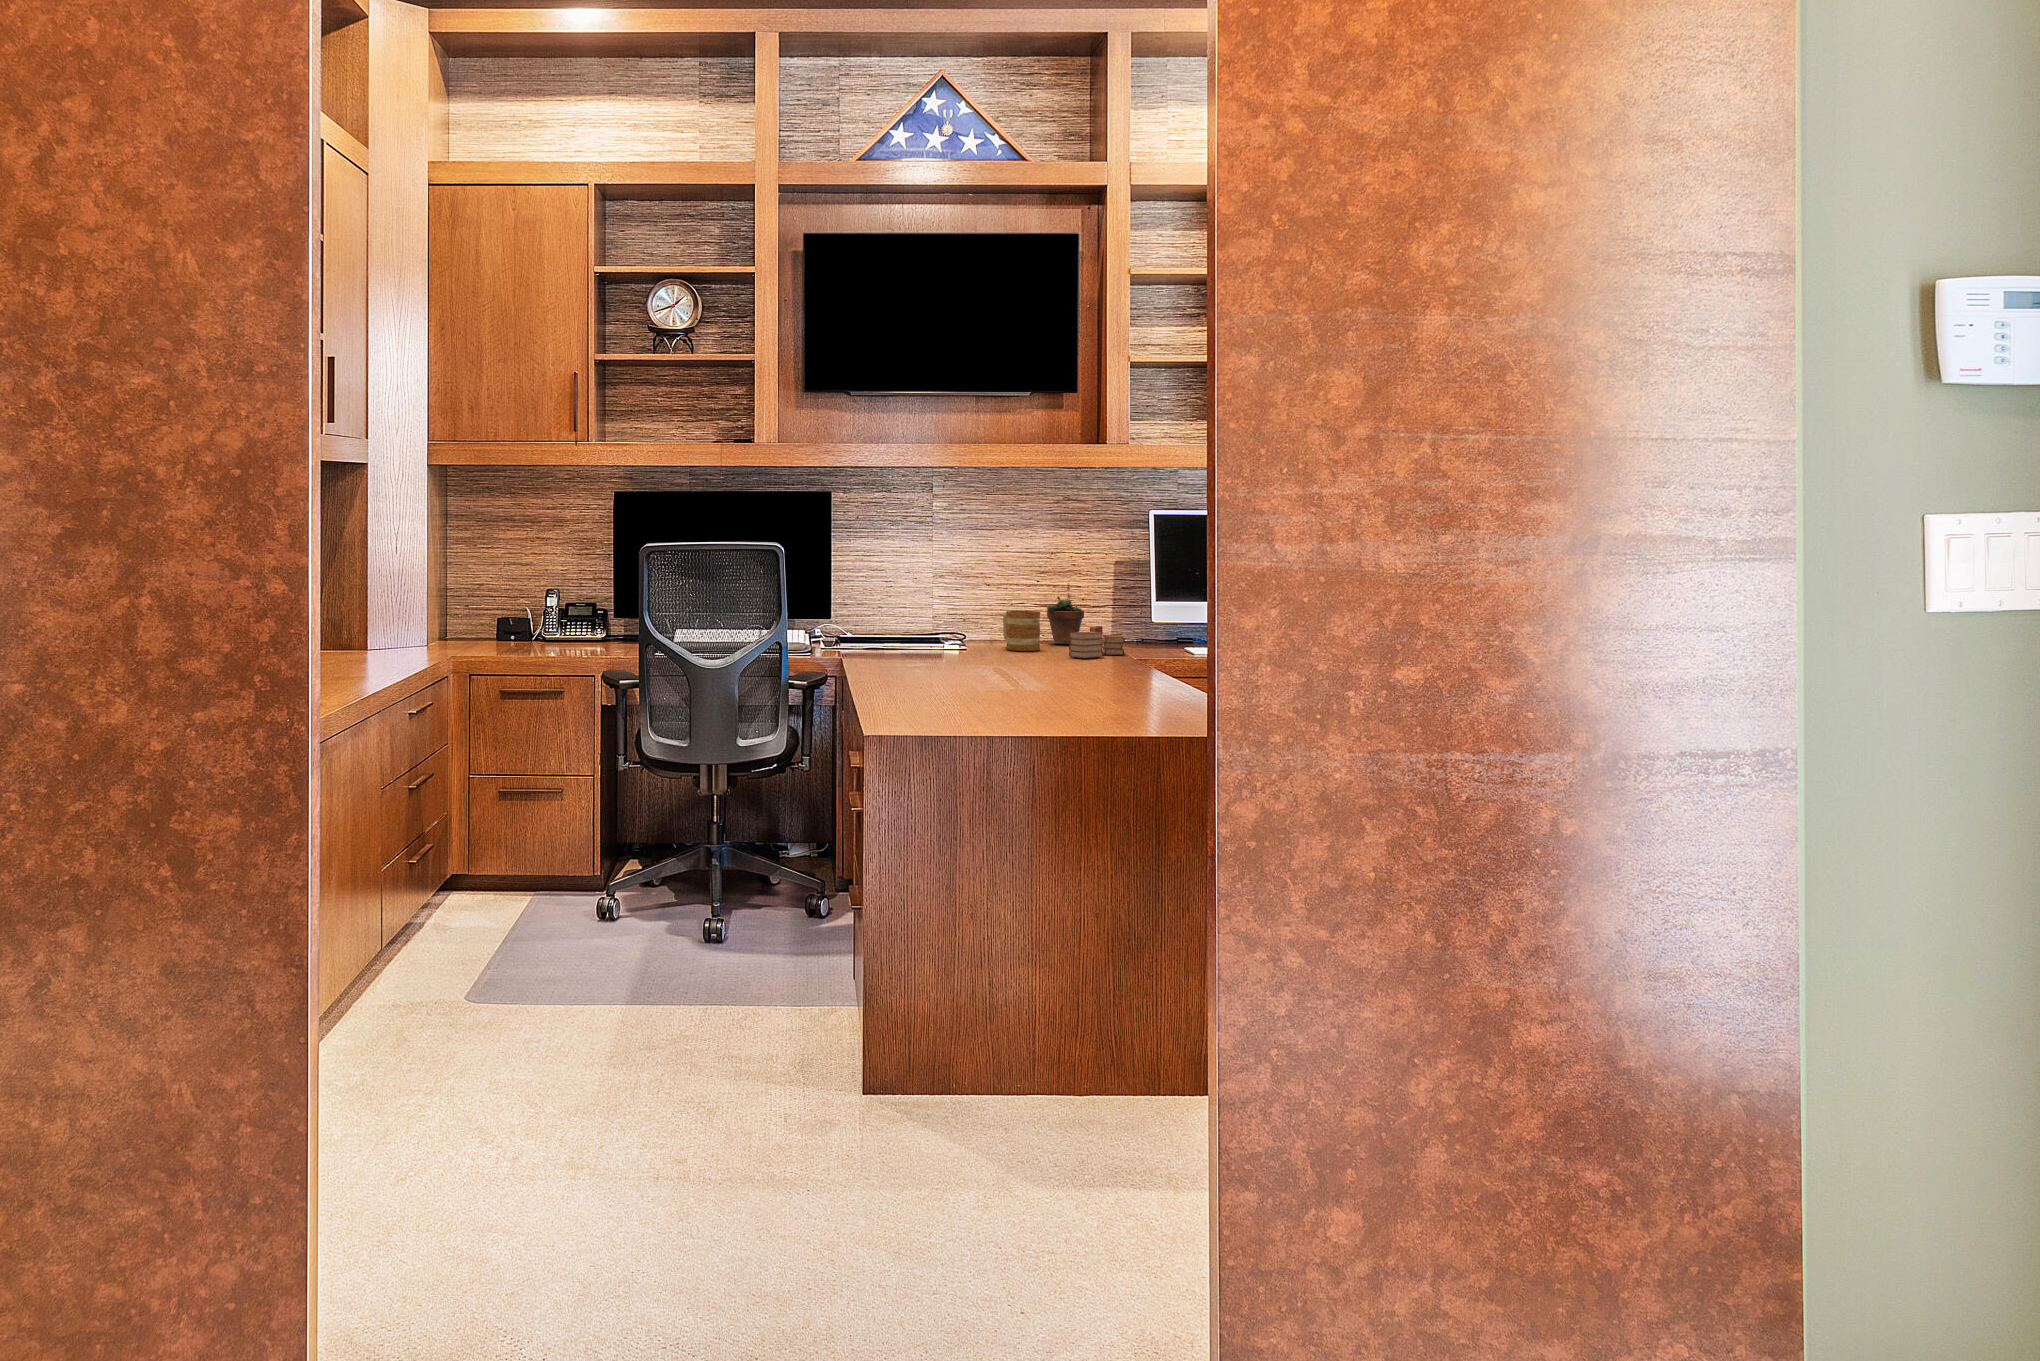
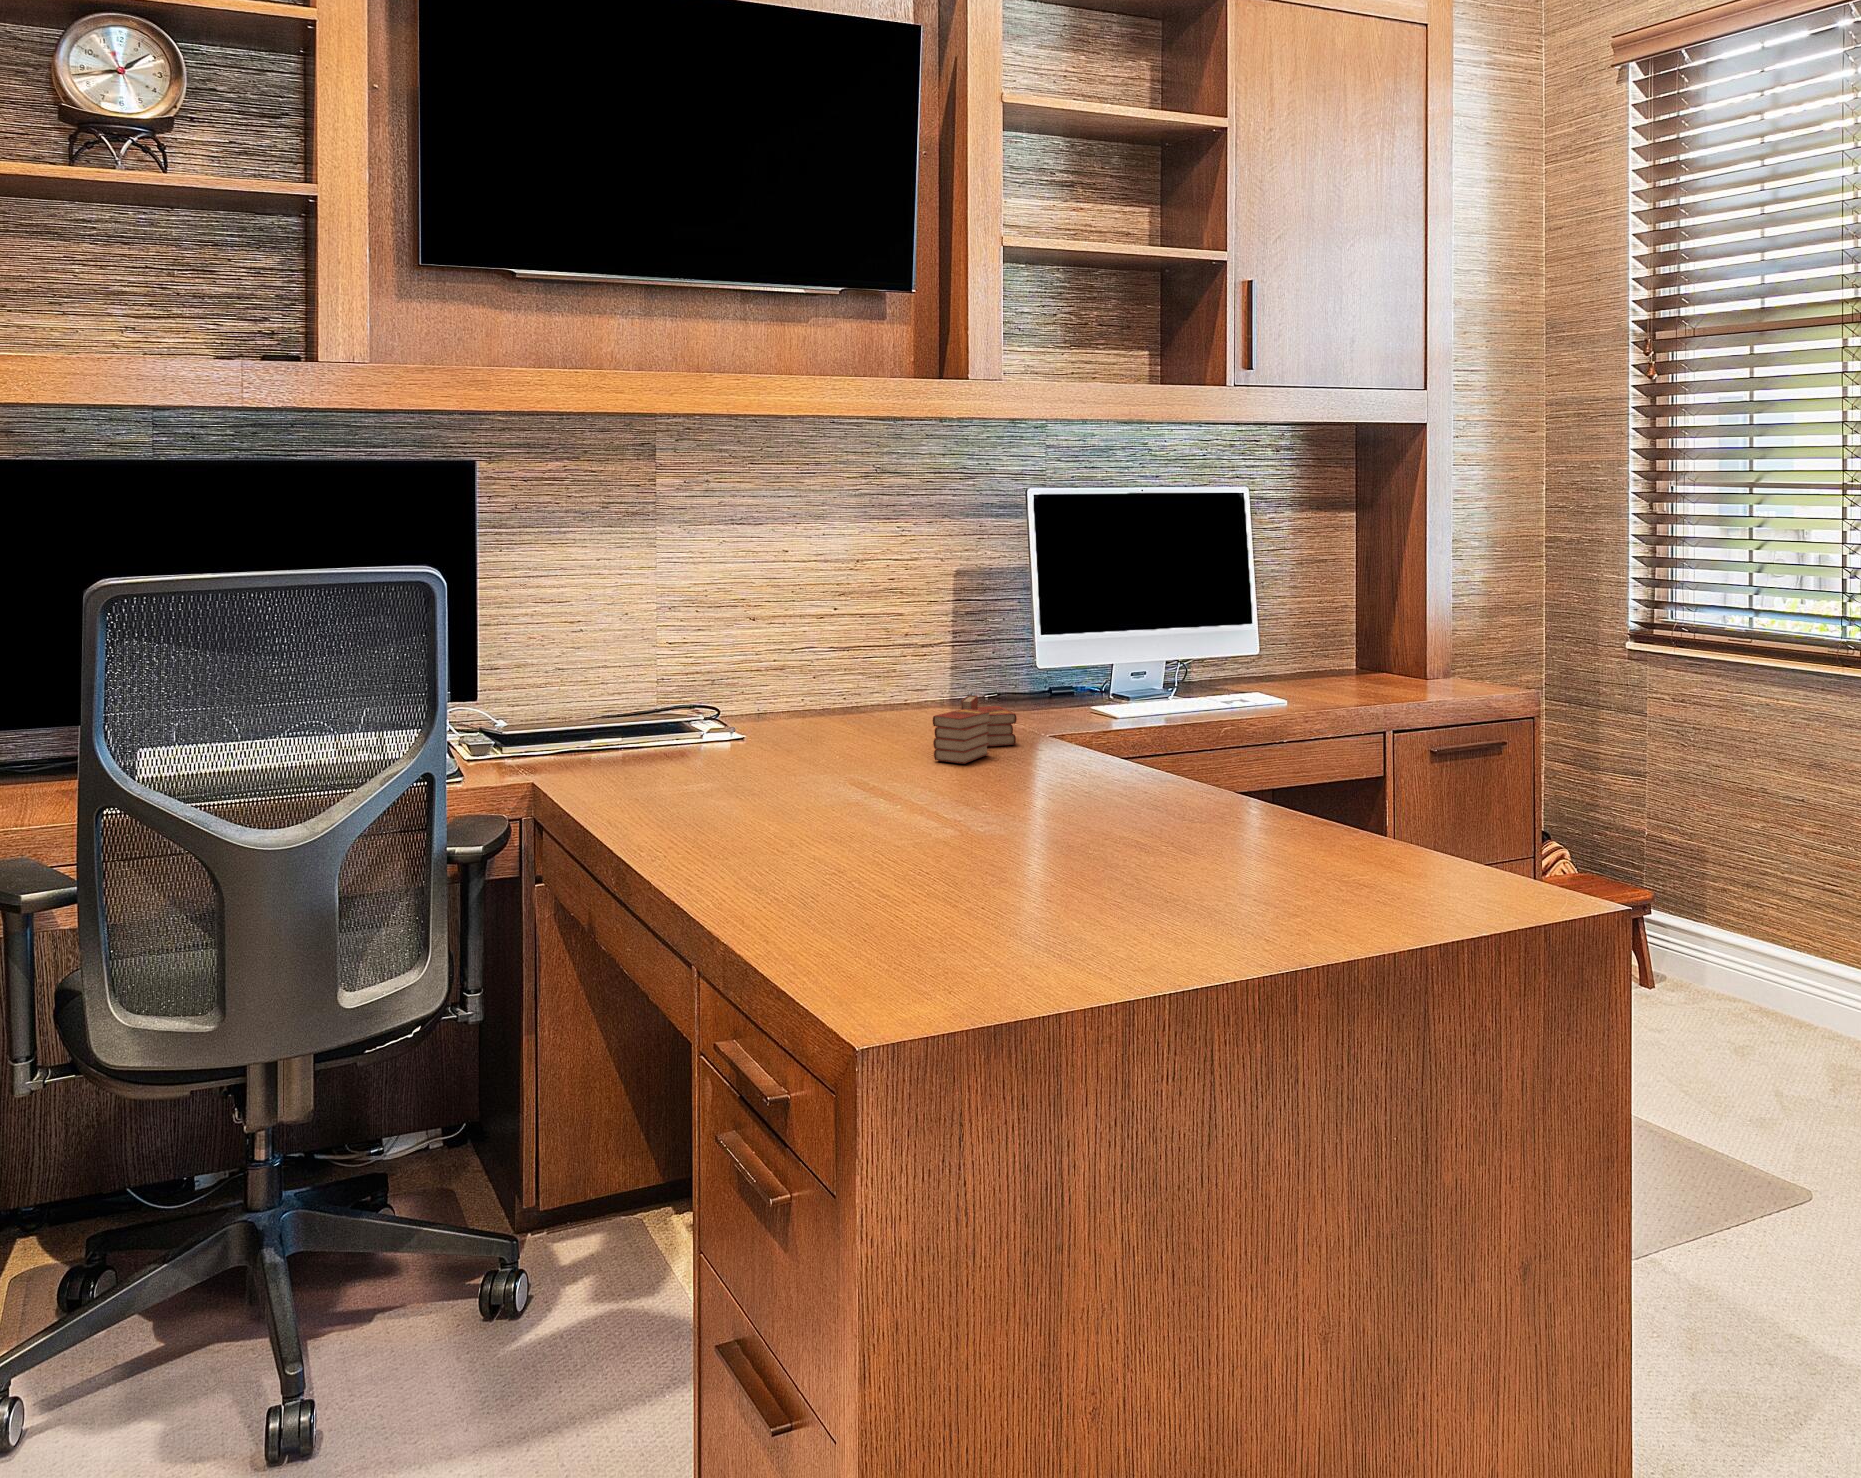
succulent plant: present [1047,583,1084,644] -> none [857,615,917,718]
mug: present [1003,611,1040,651] -> none [793,669,865,746]

